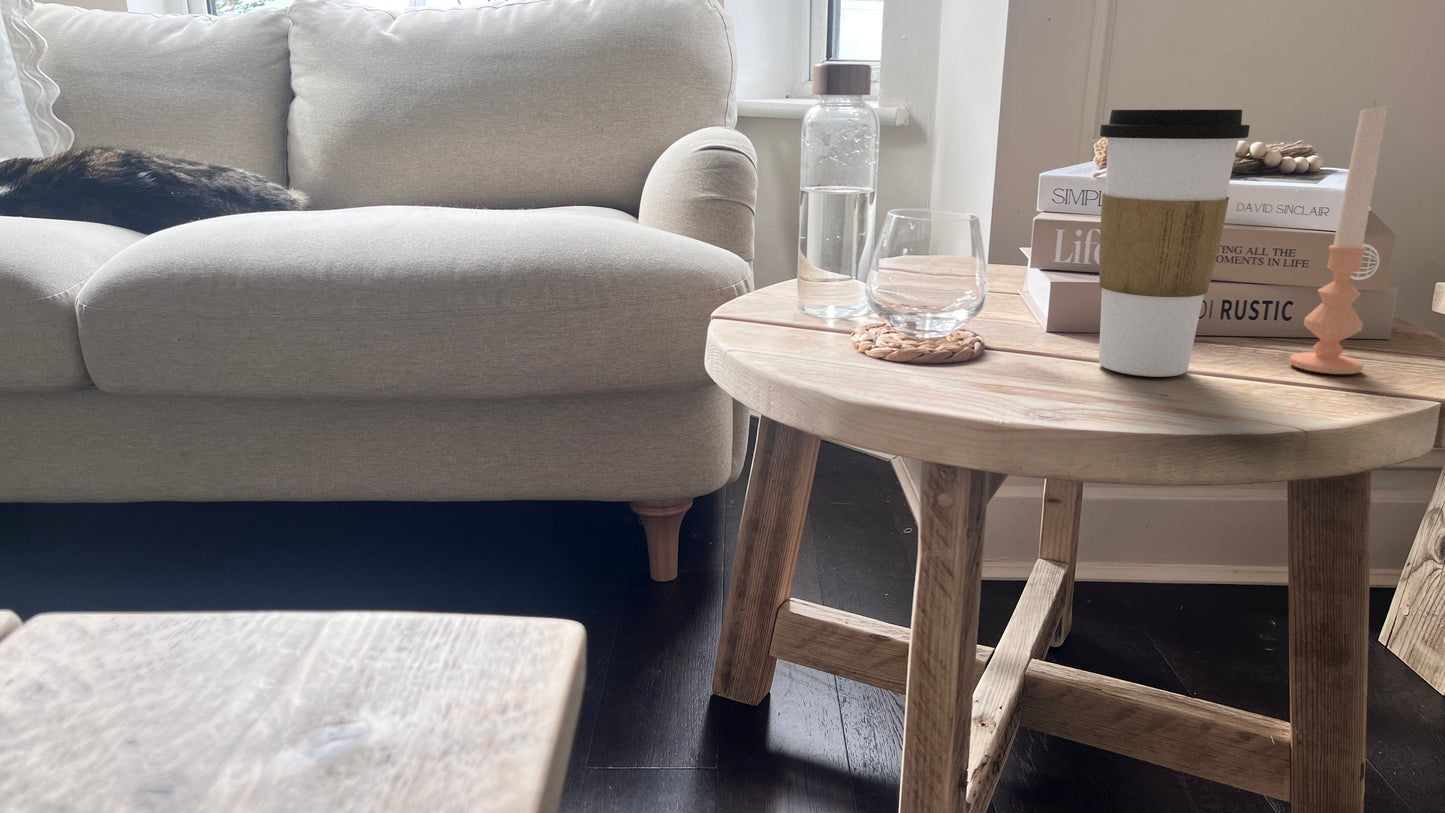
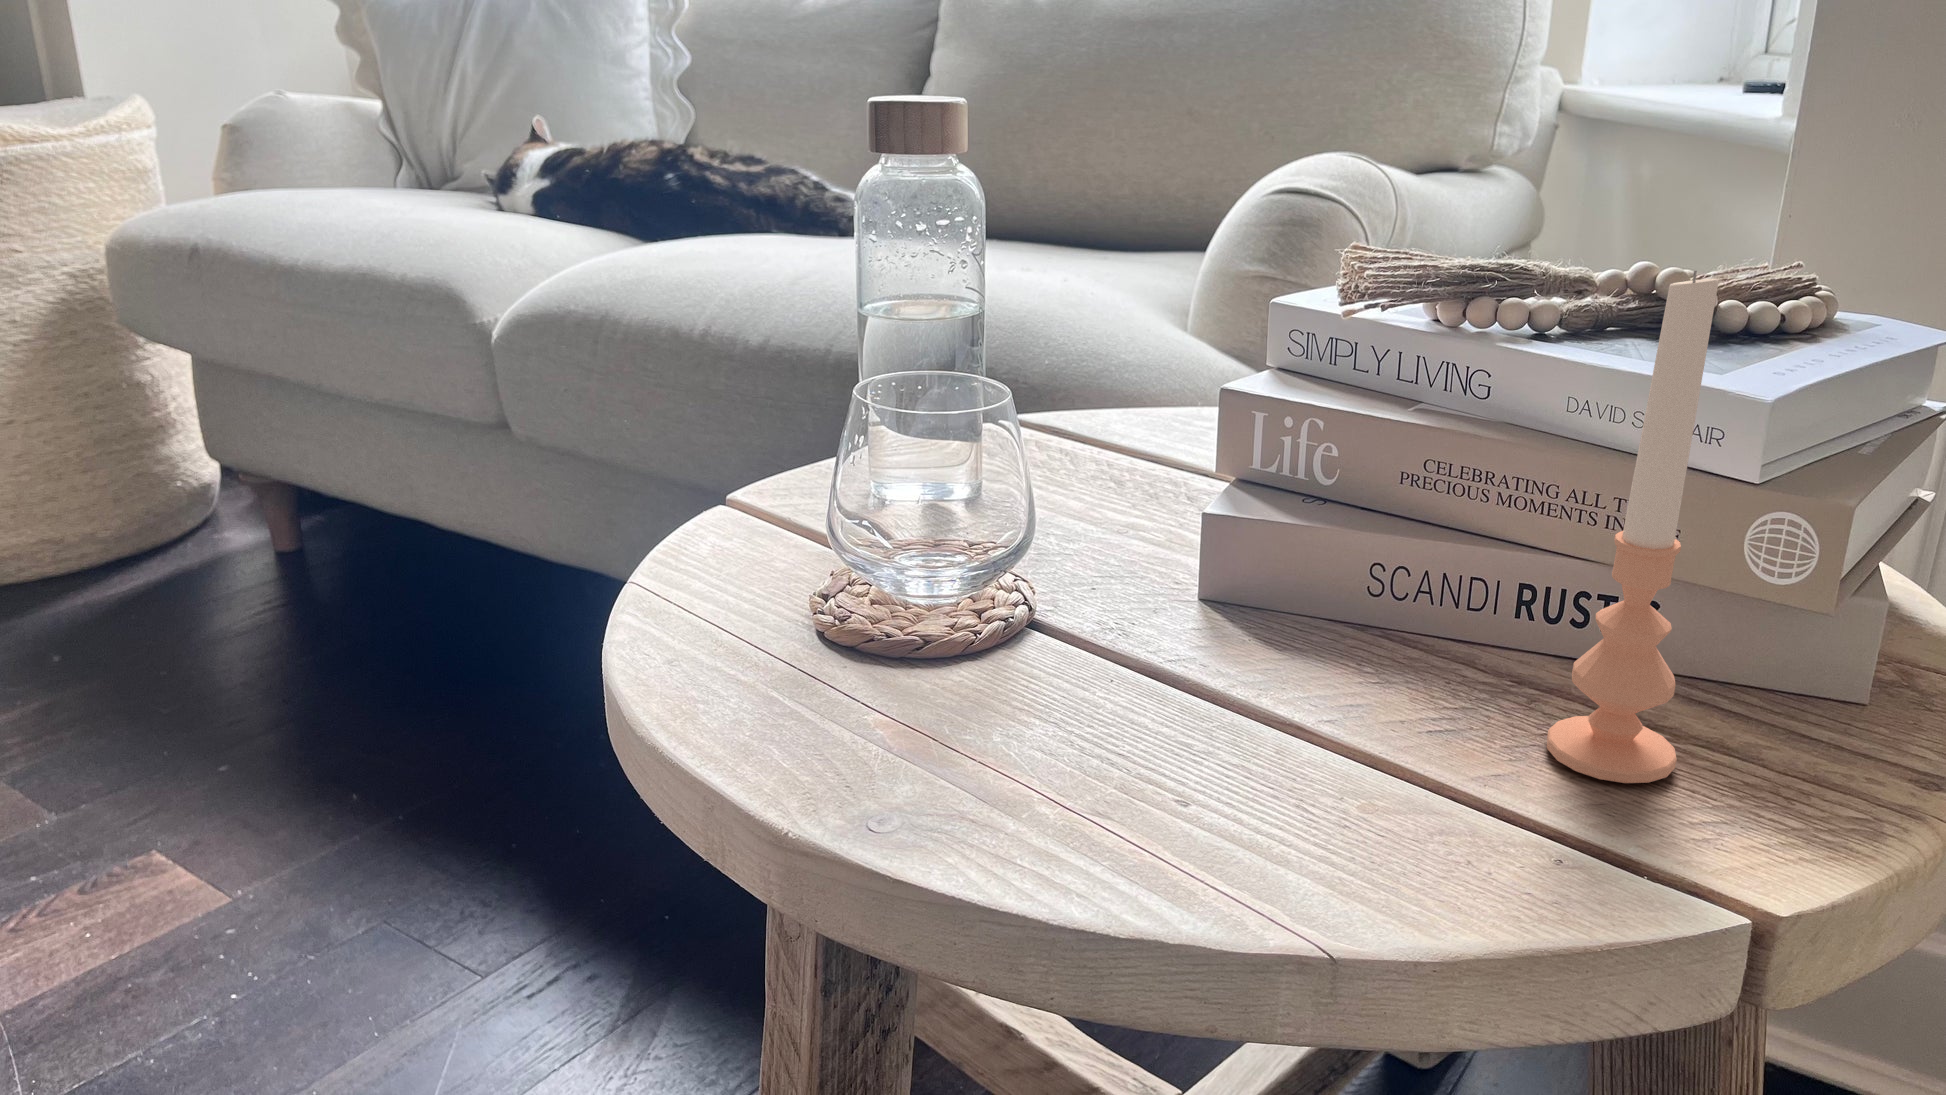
coffee cup: present [1099,109,1250,377] -> none [1154,241,1412,740]

